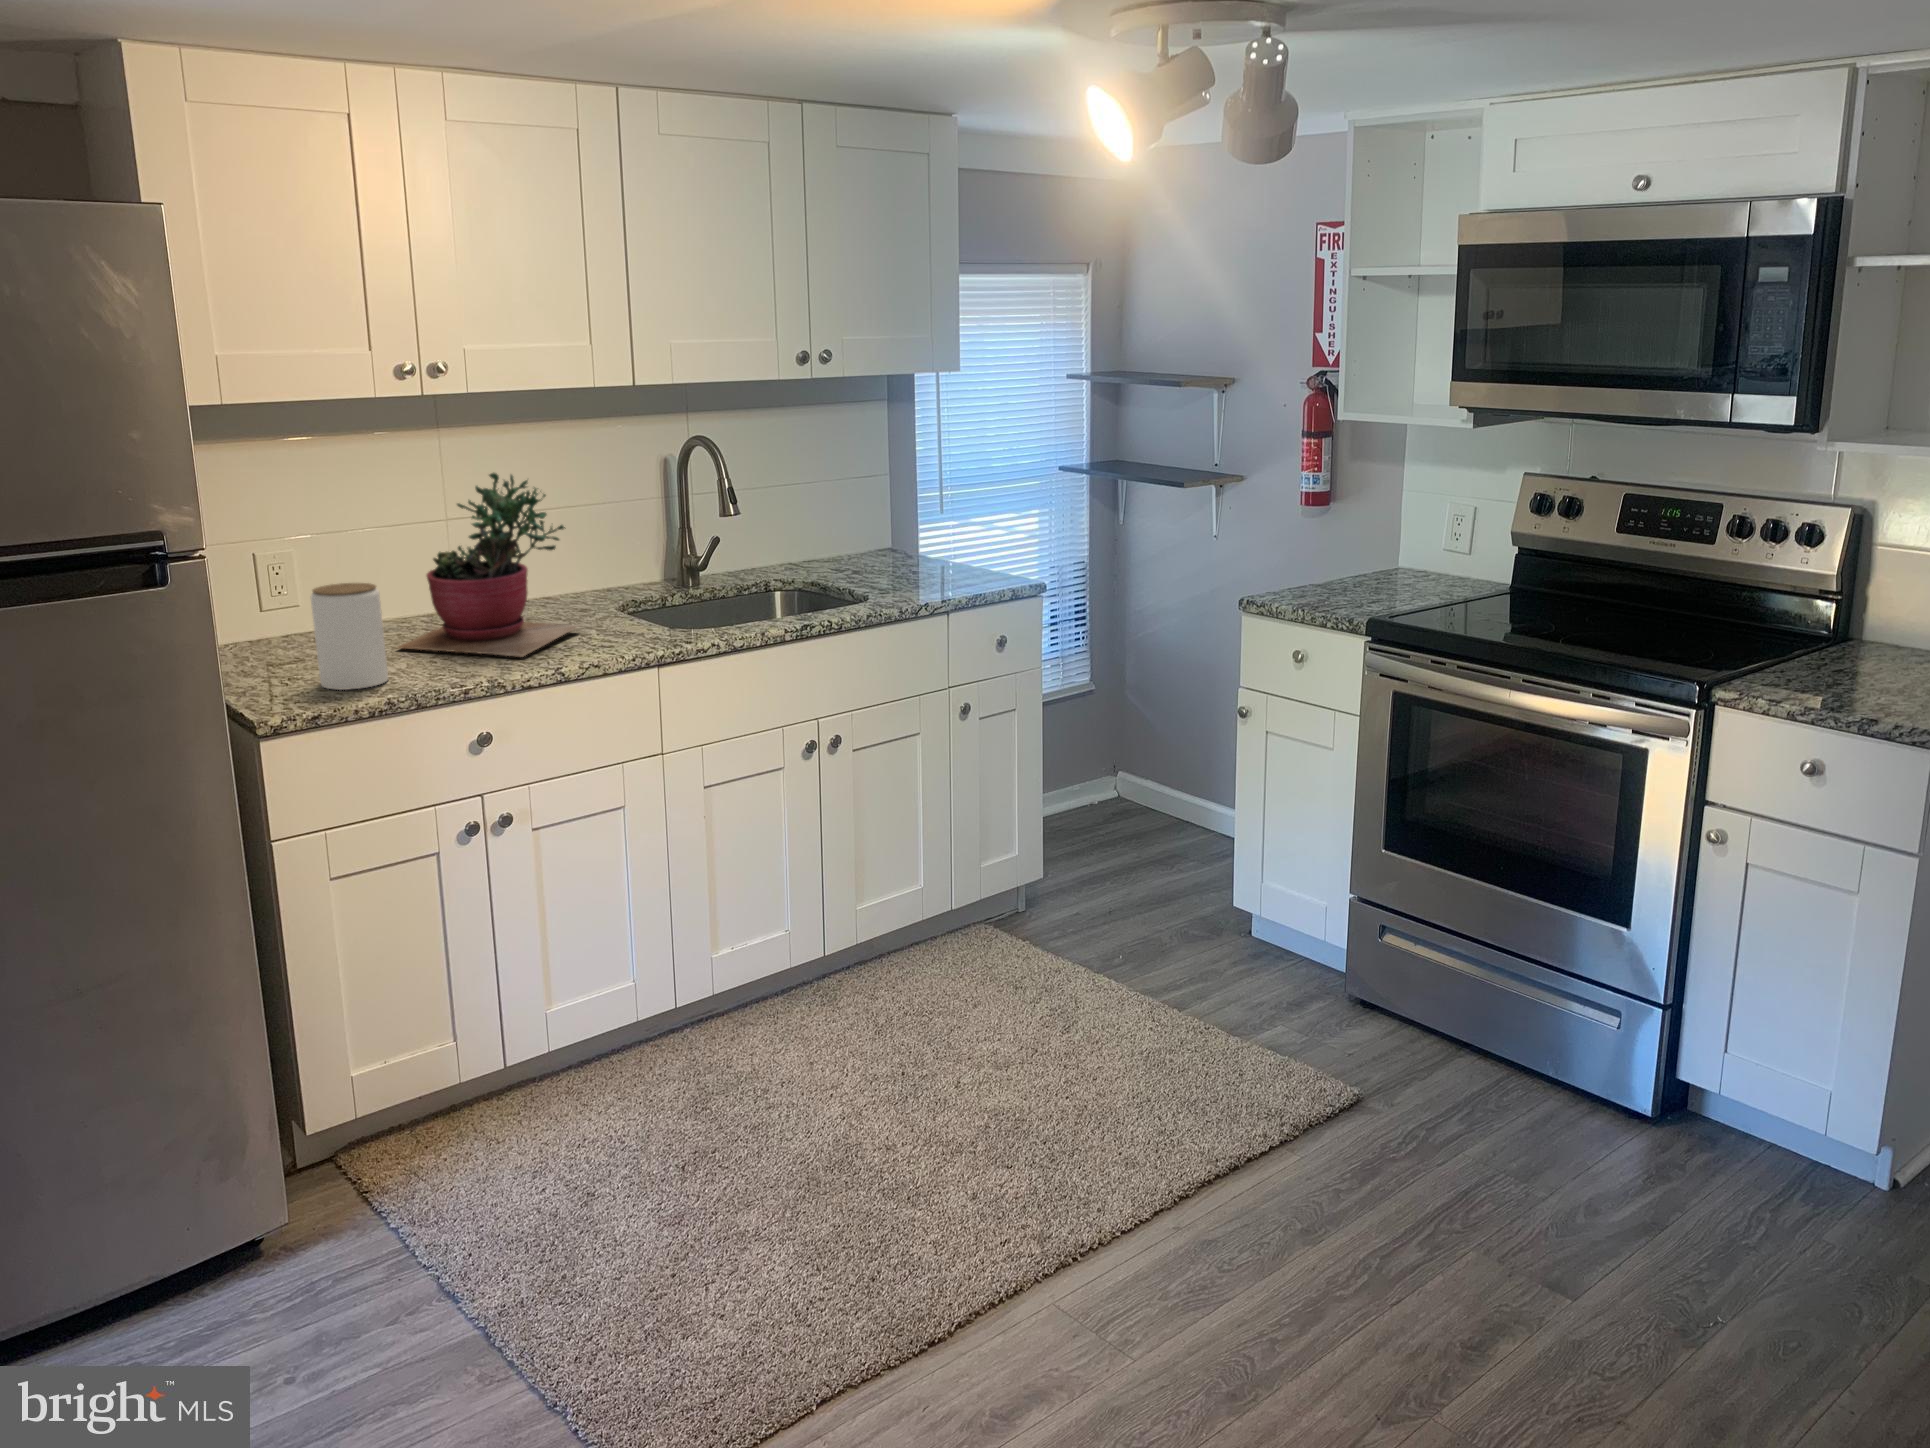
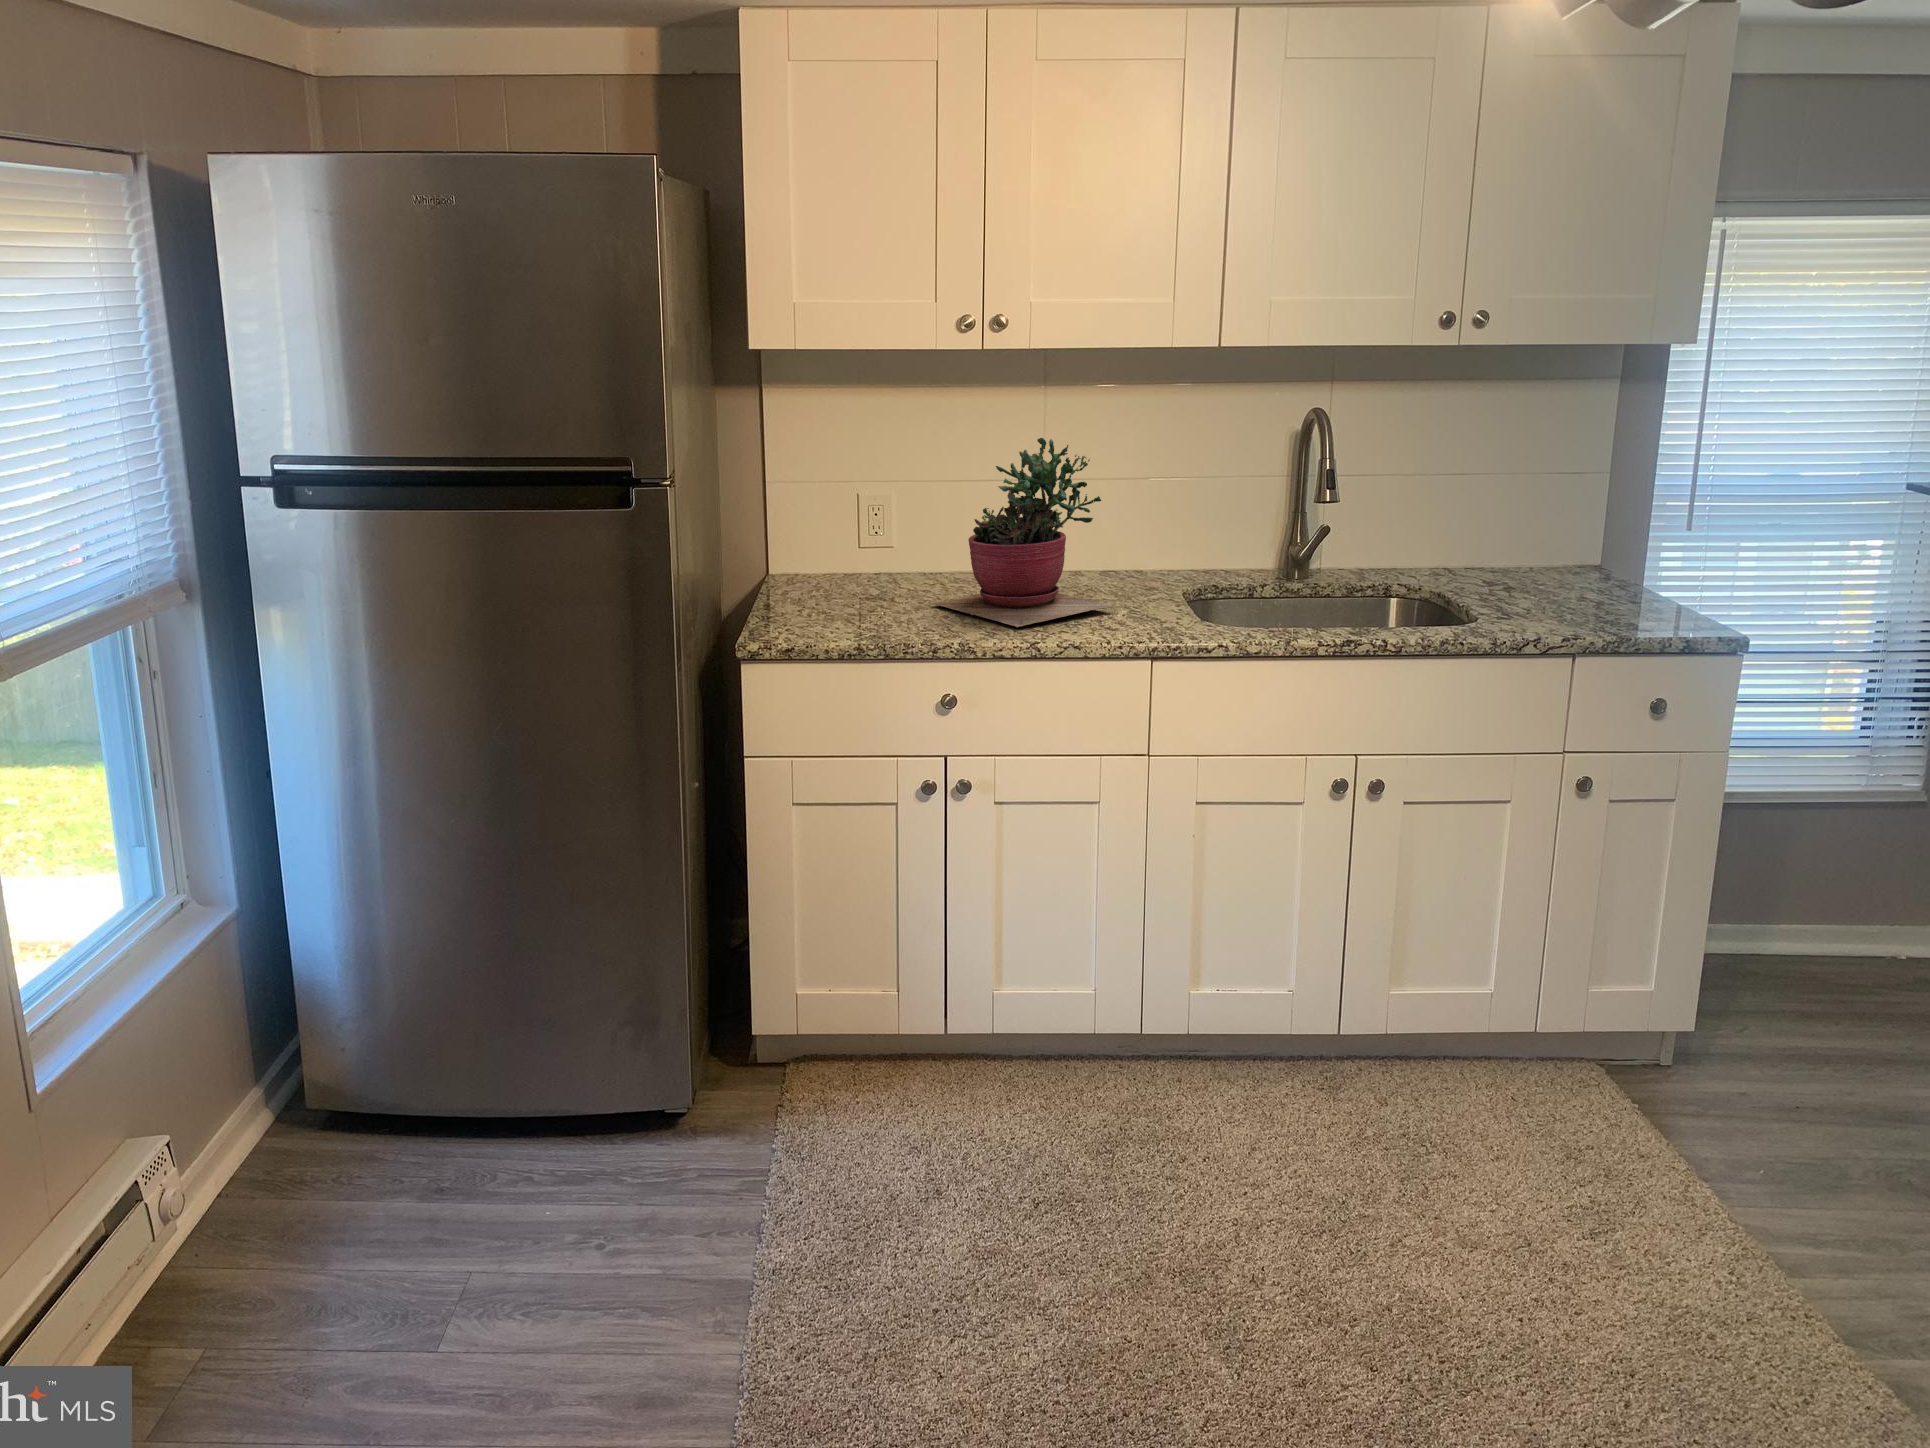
jar: present [311,583,388,690] -> none [823,533,885,633]

